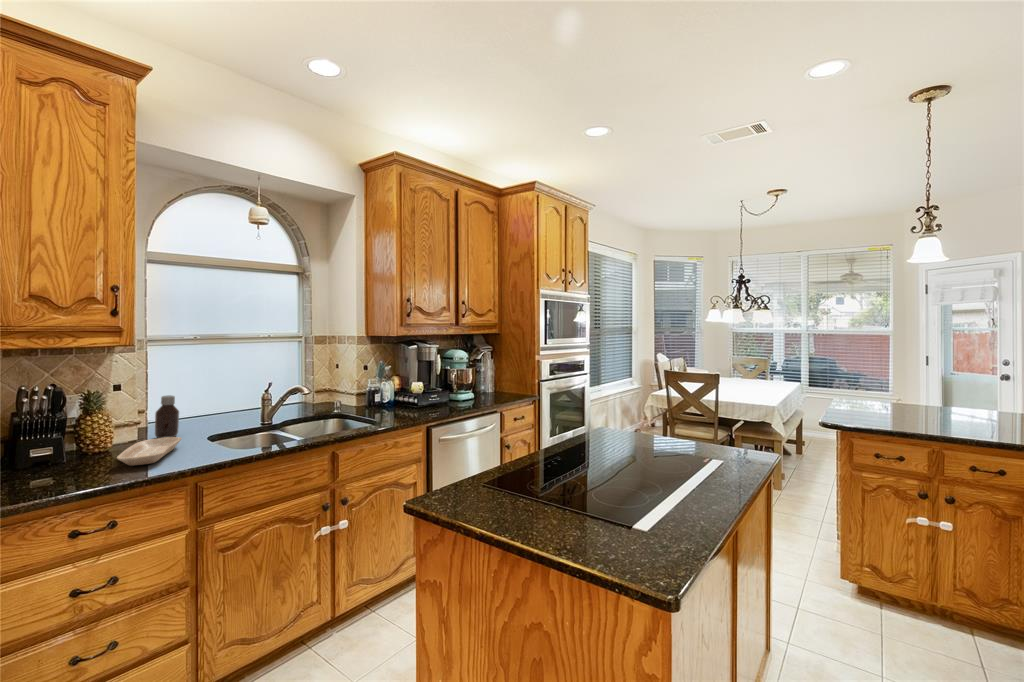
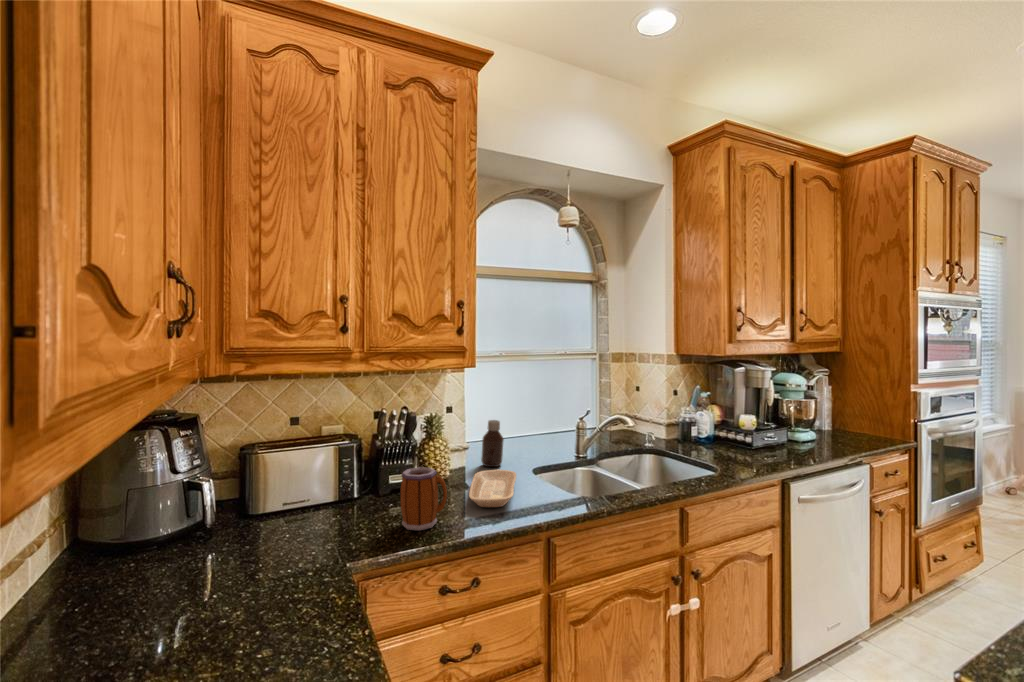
mug: none [29,434,85,489] -> present [400,467,447,530]

